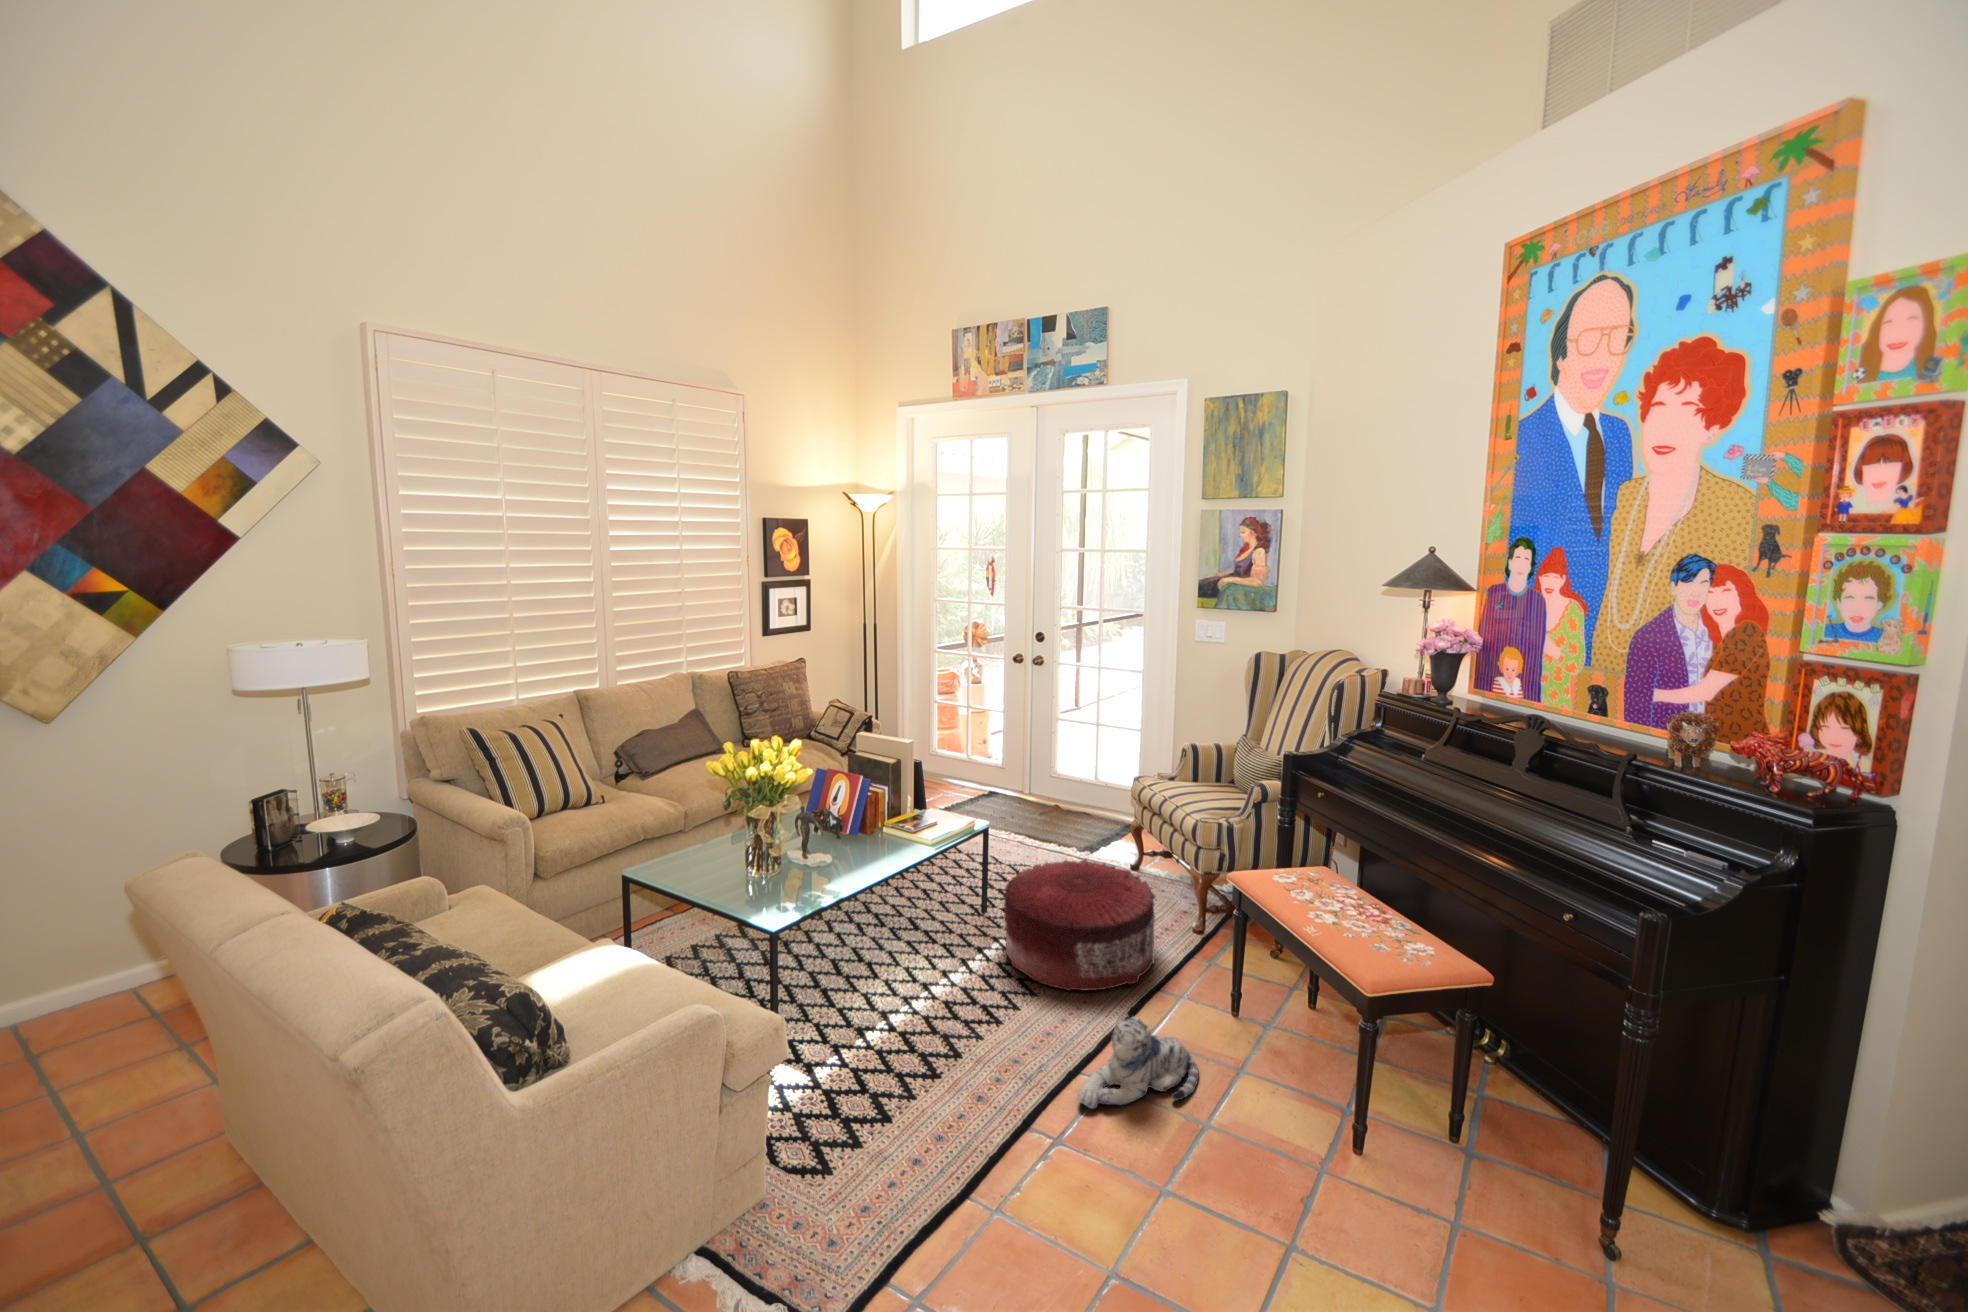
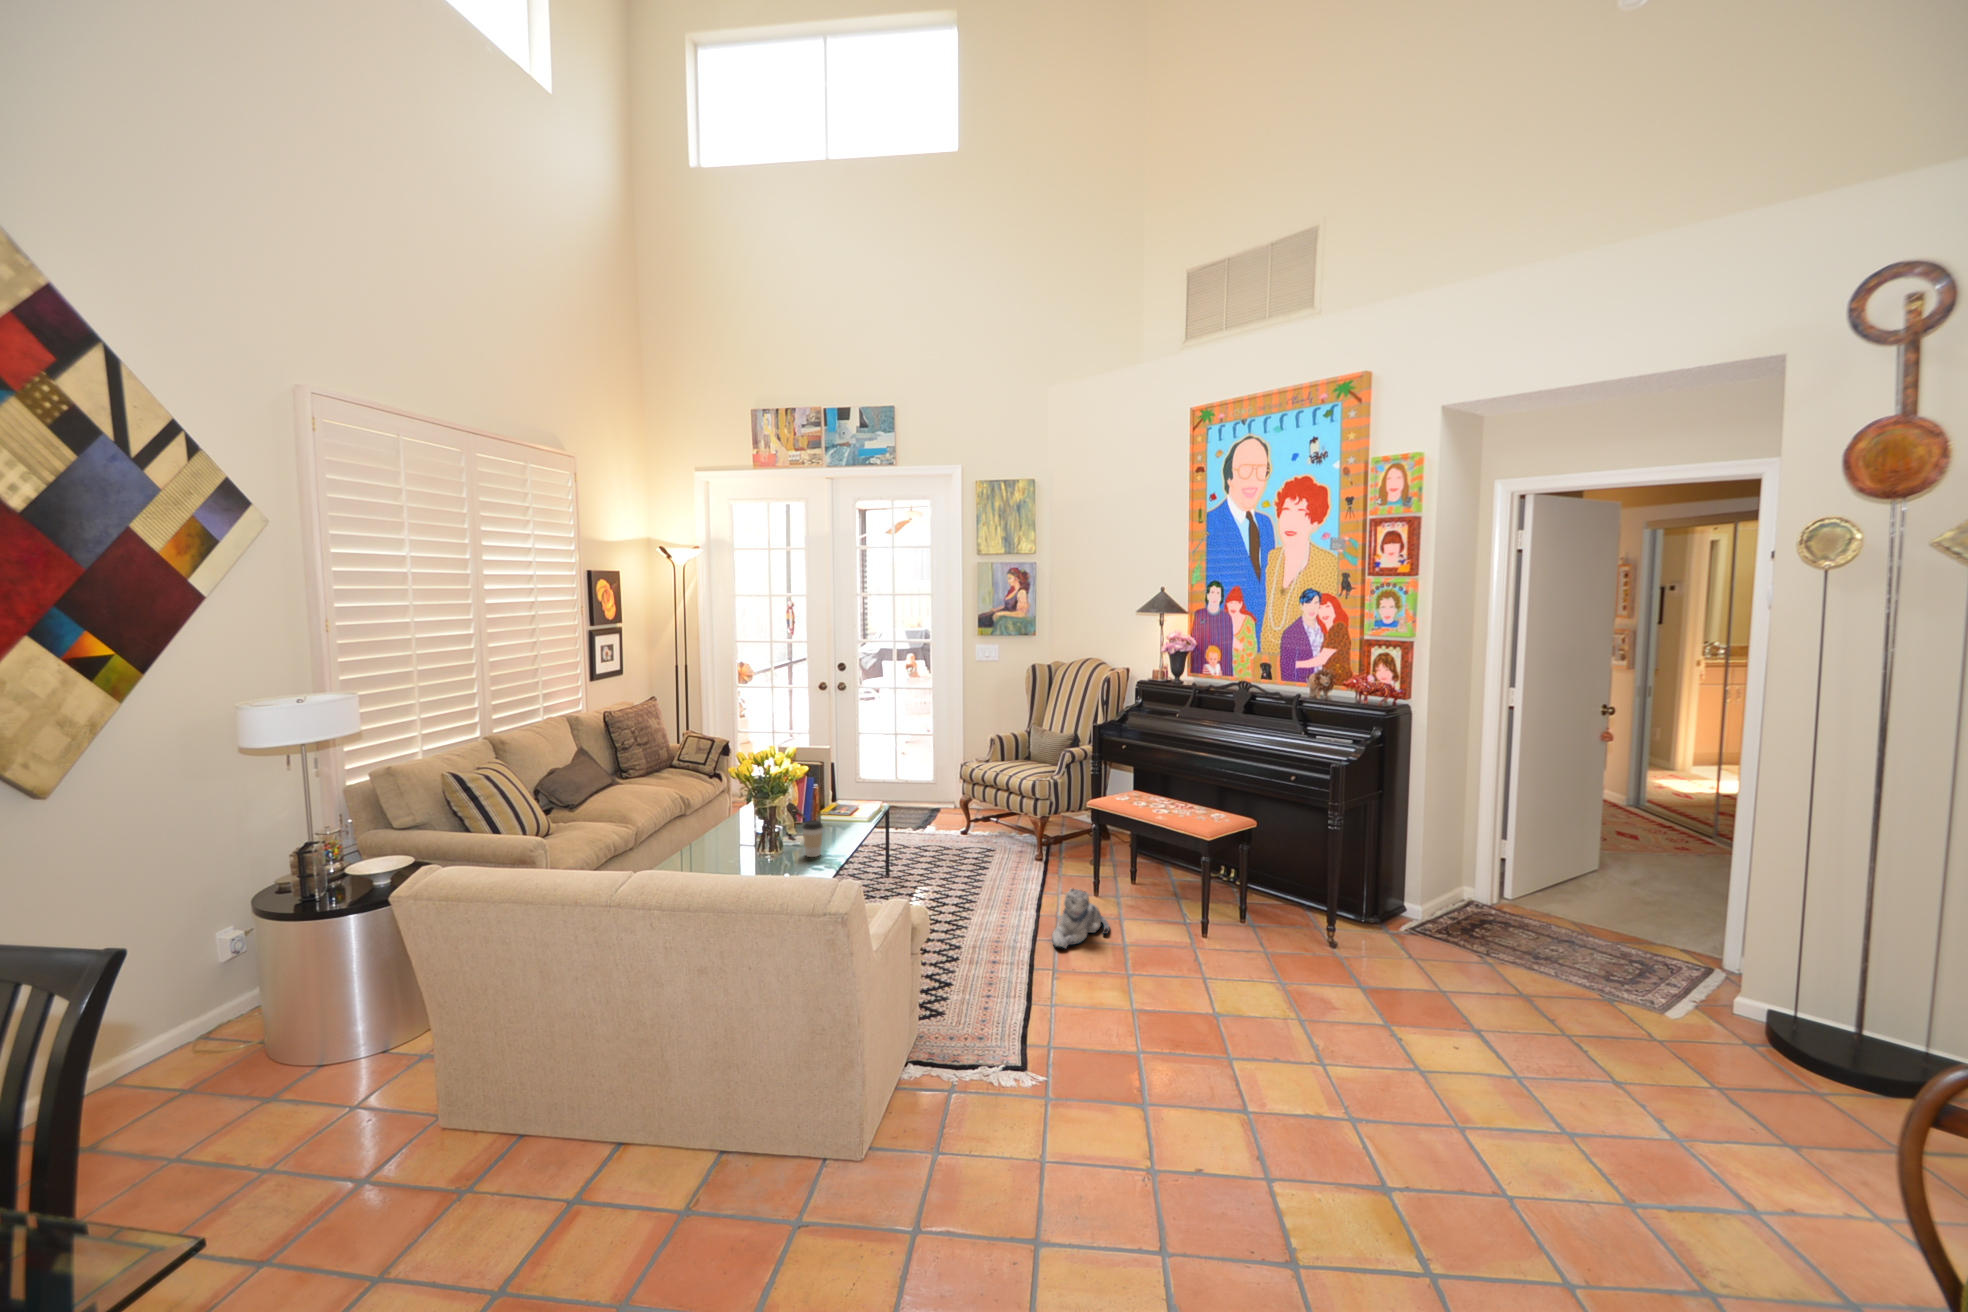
coffee cup: none [784,840,811,889] -> present [803,820,823,857]
pouf: present [1004,859,1155,991] -> none [928,818,1034,902]

